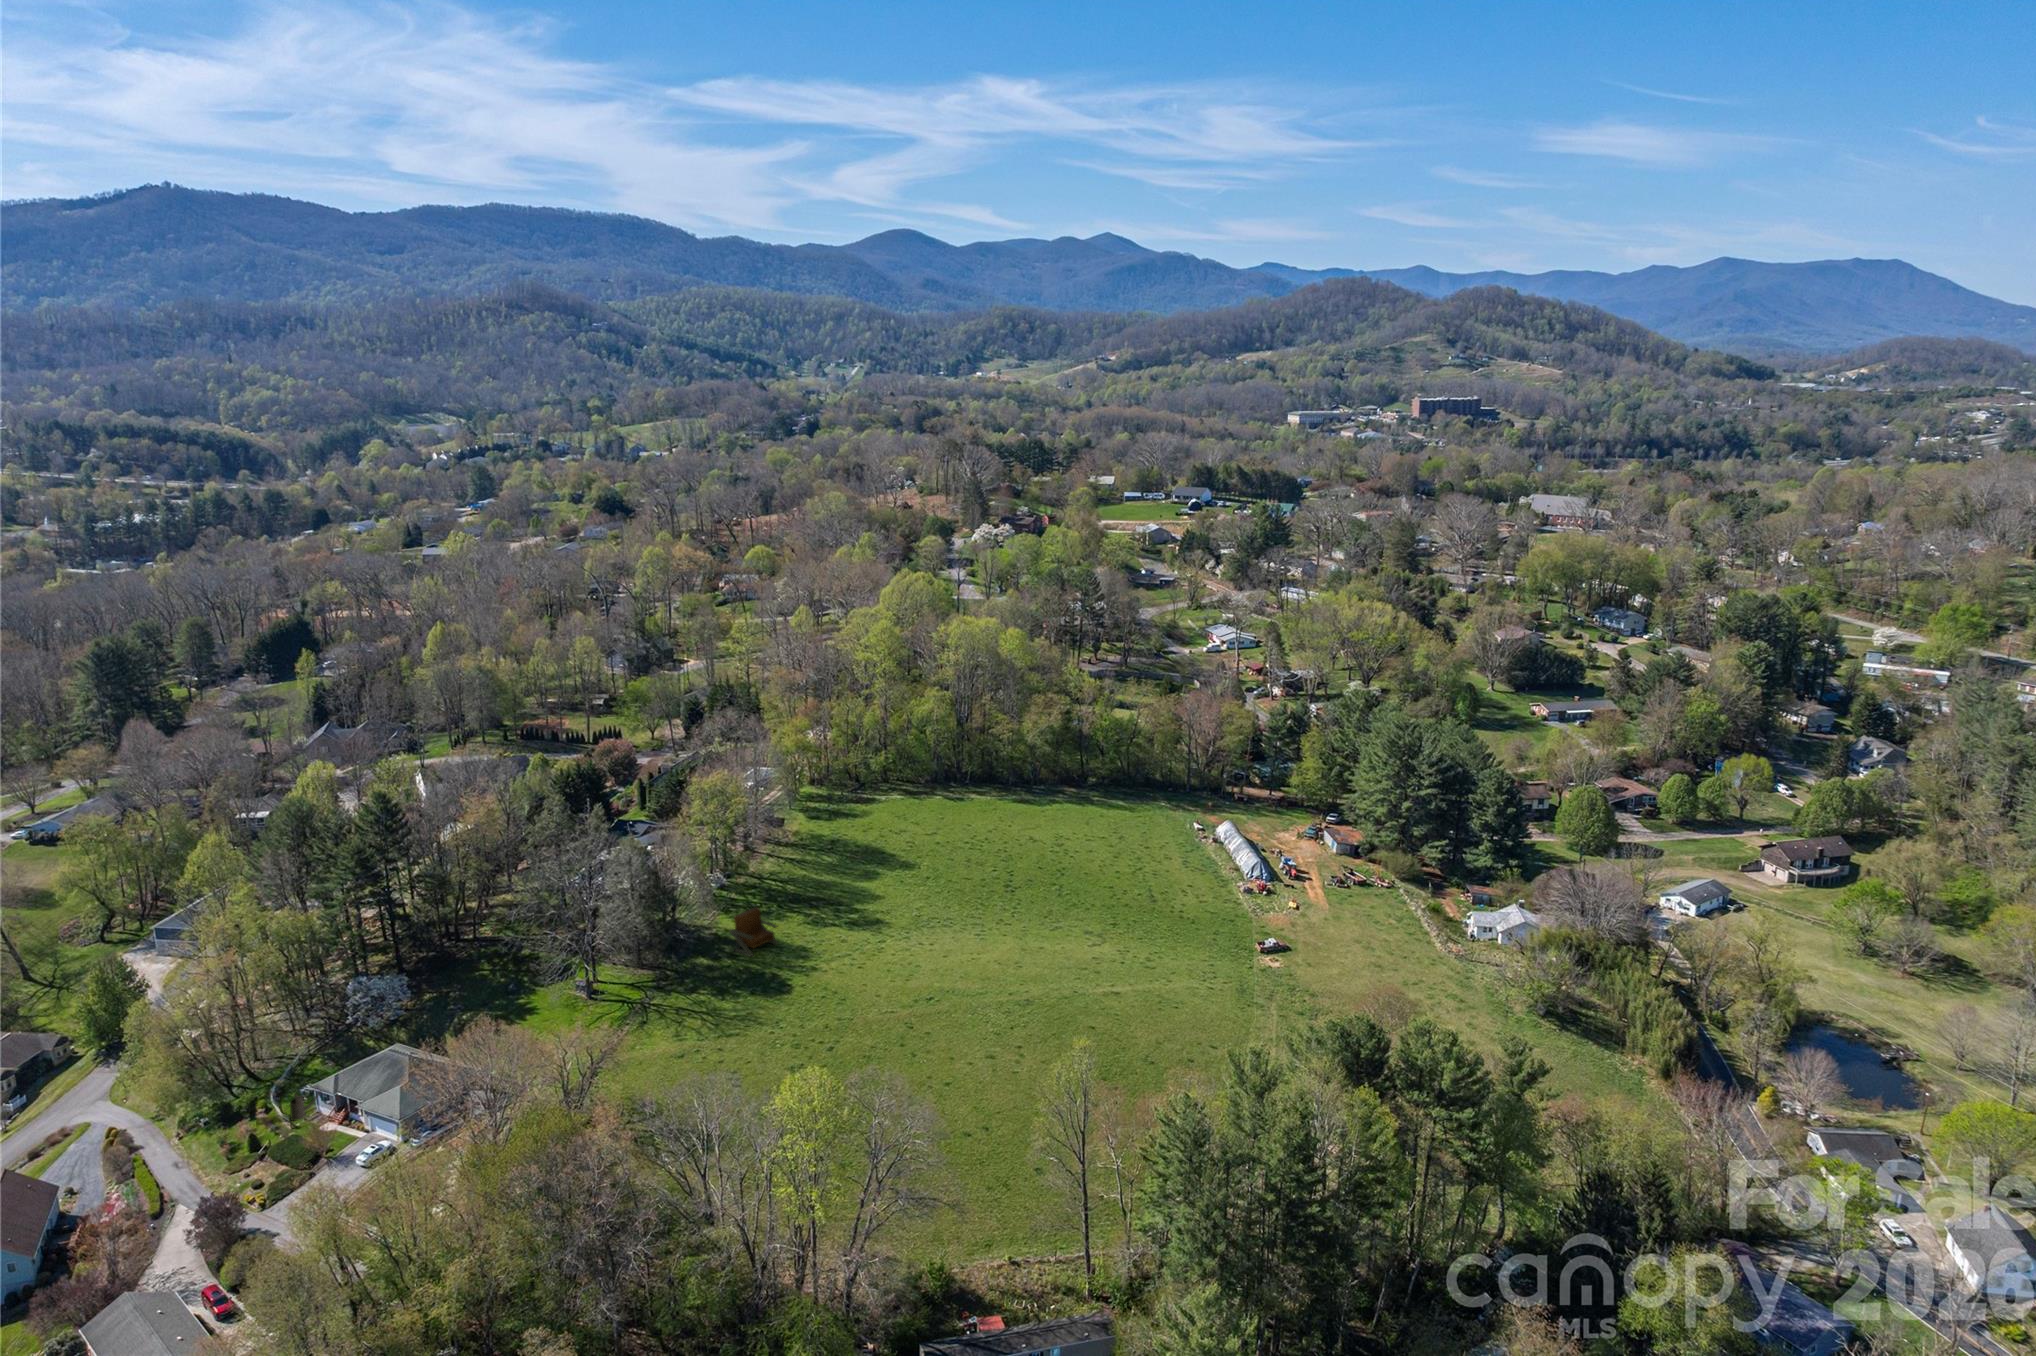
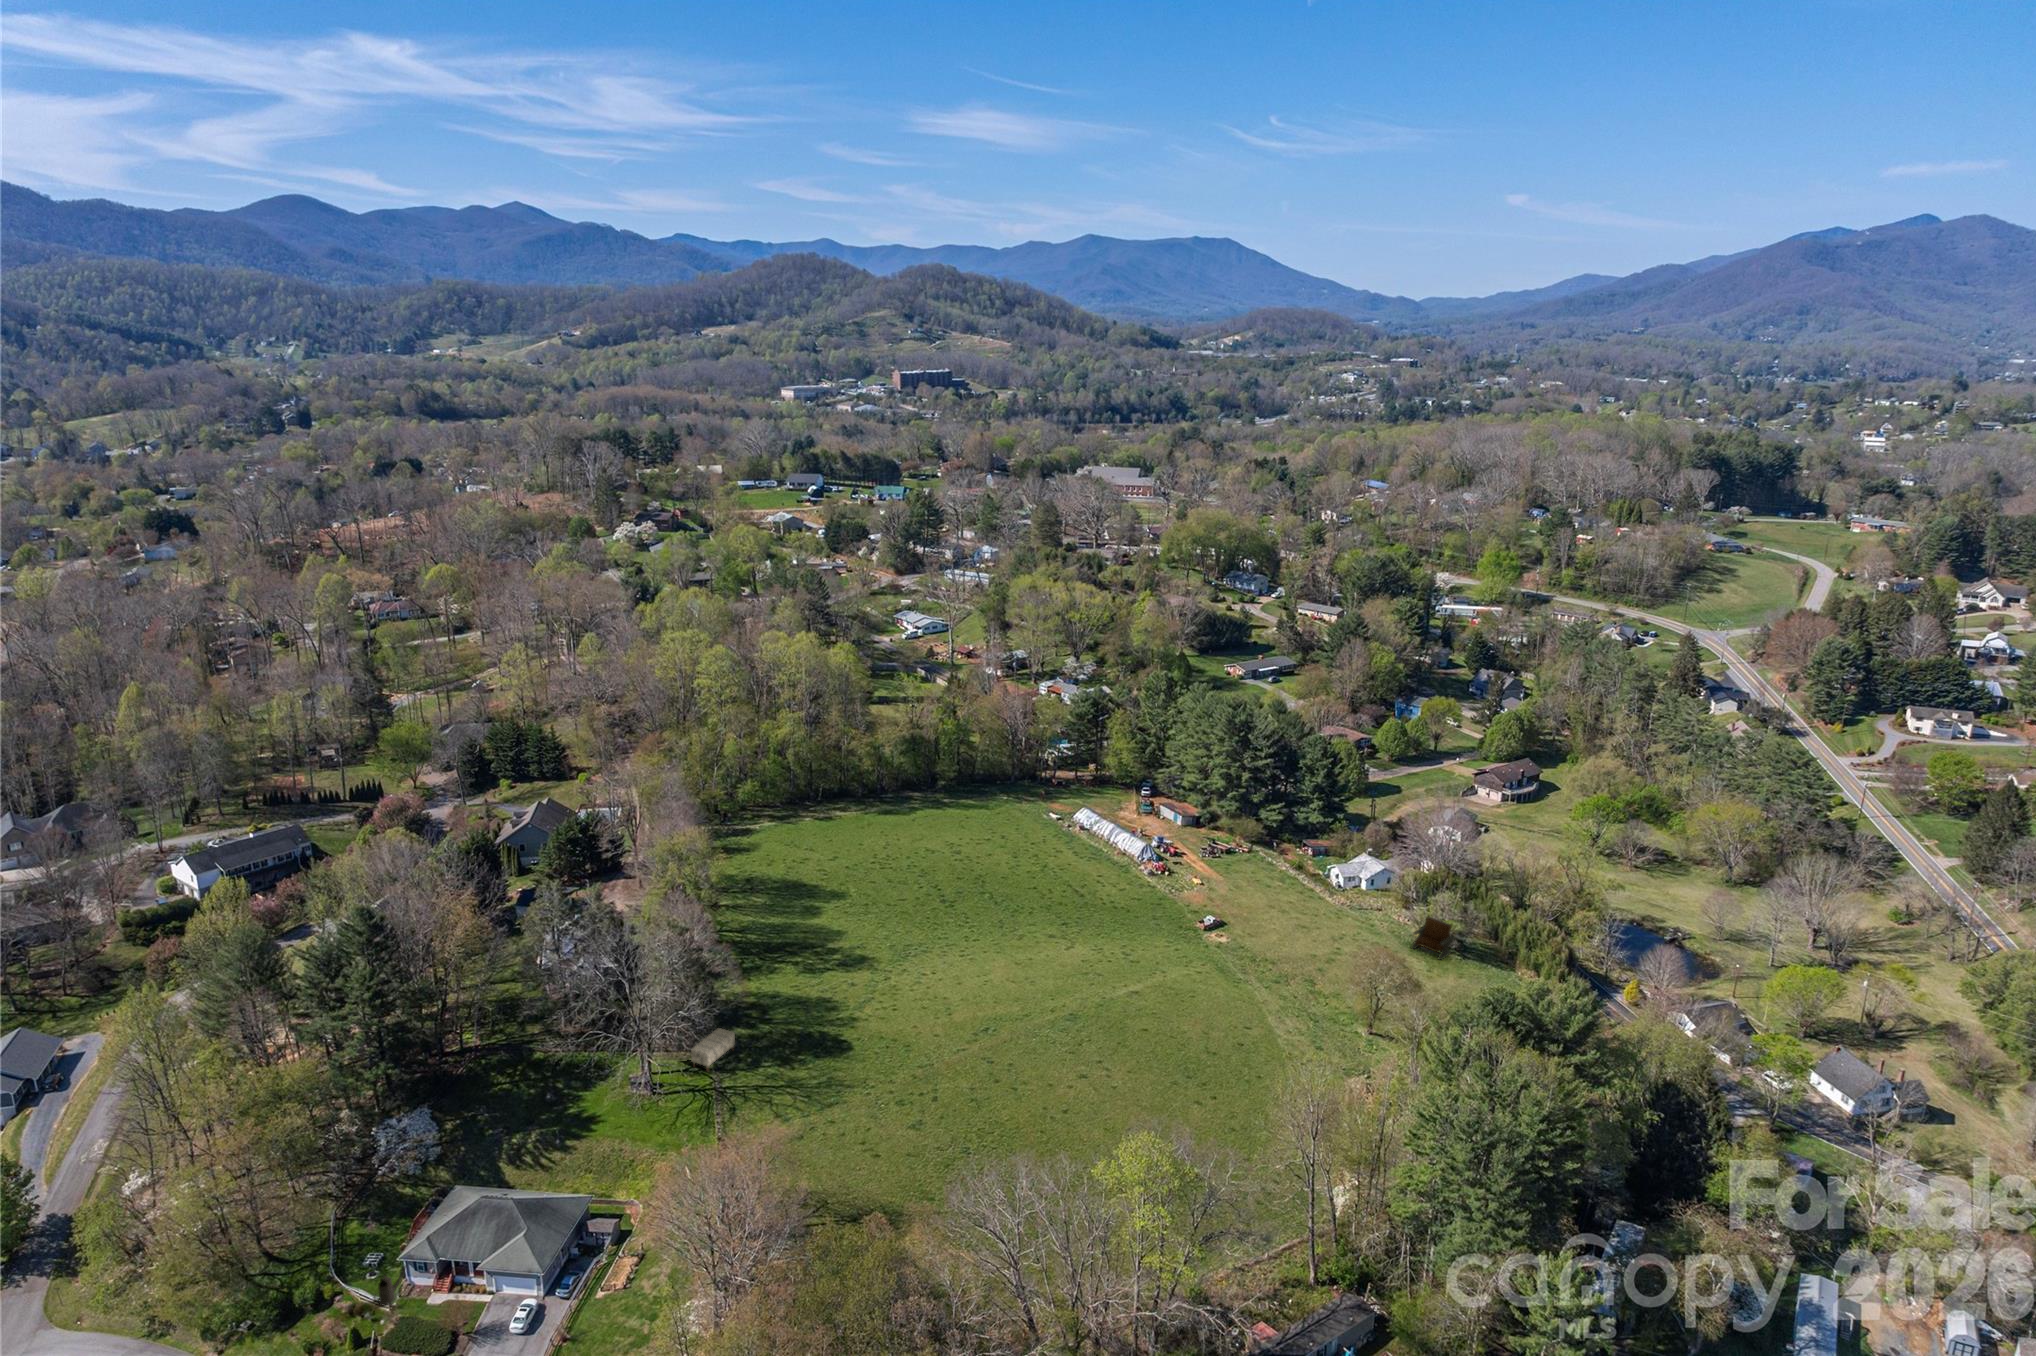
lounge chair: present [730,907,778,957] -> present [1411,917,1454,960]
bench: none [664,954,713,992] -> present [691,1028,735,1070]

